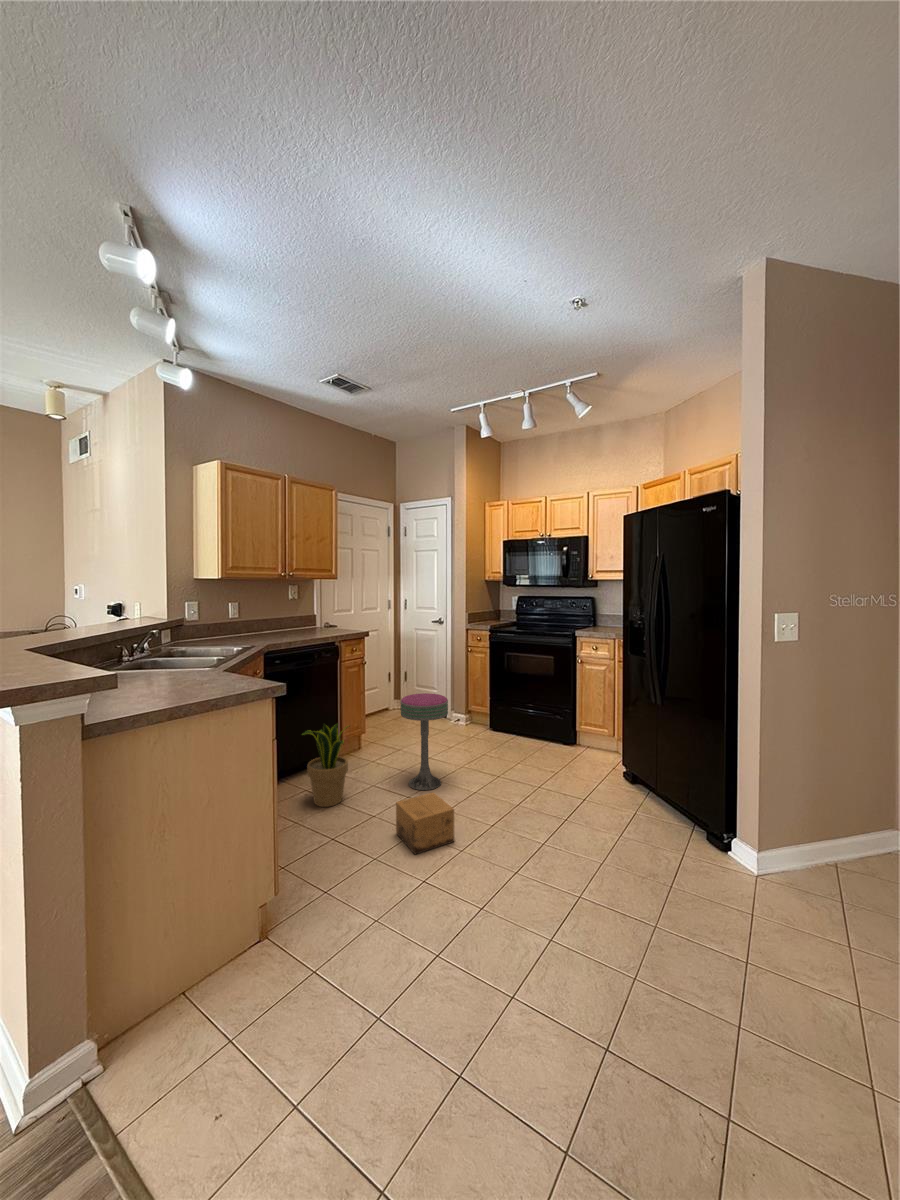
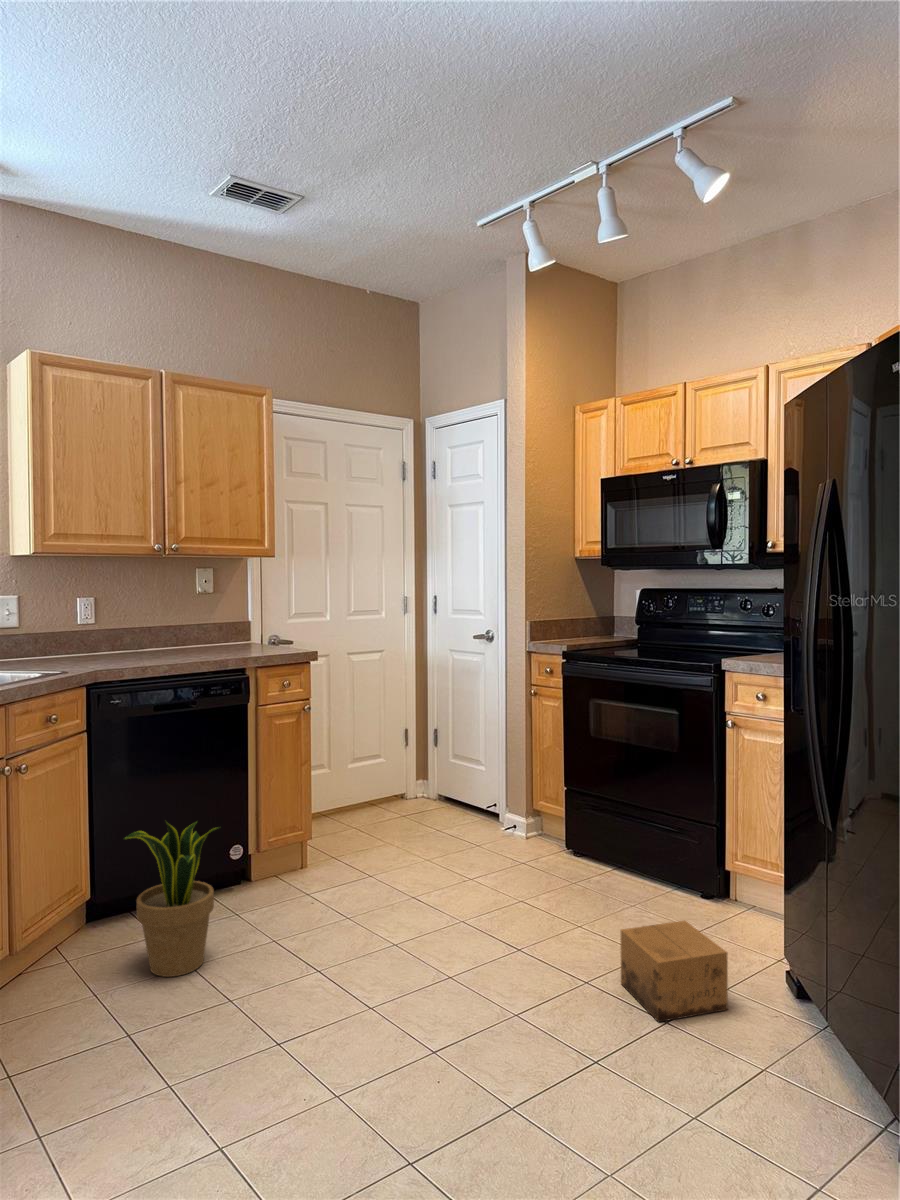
bar stool: present [401,693,448,790] -> none [319,774,412,965]
cardboard box: present [396,793,454,854] -> present [620,921,728,1022]

